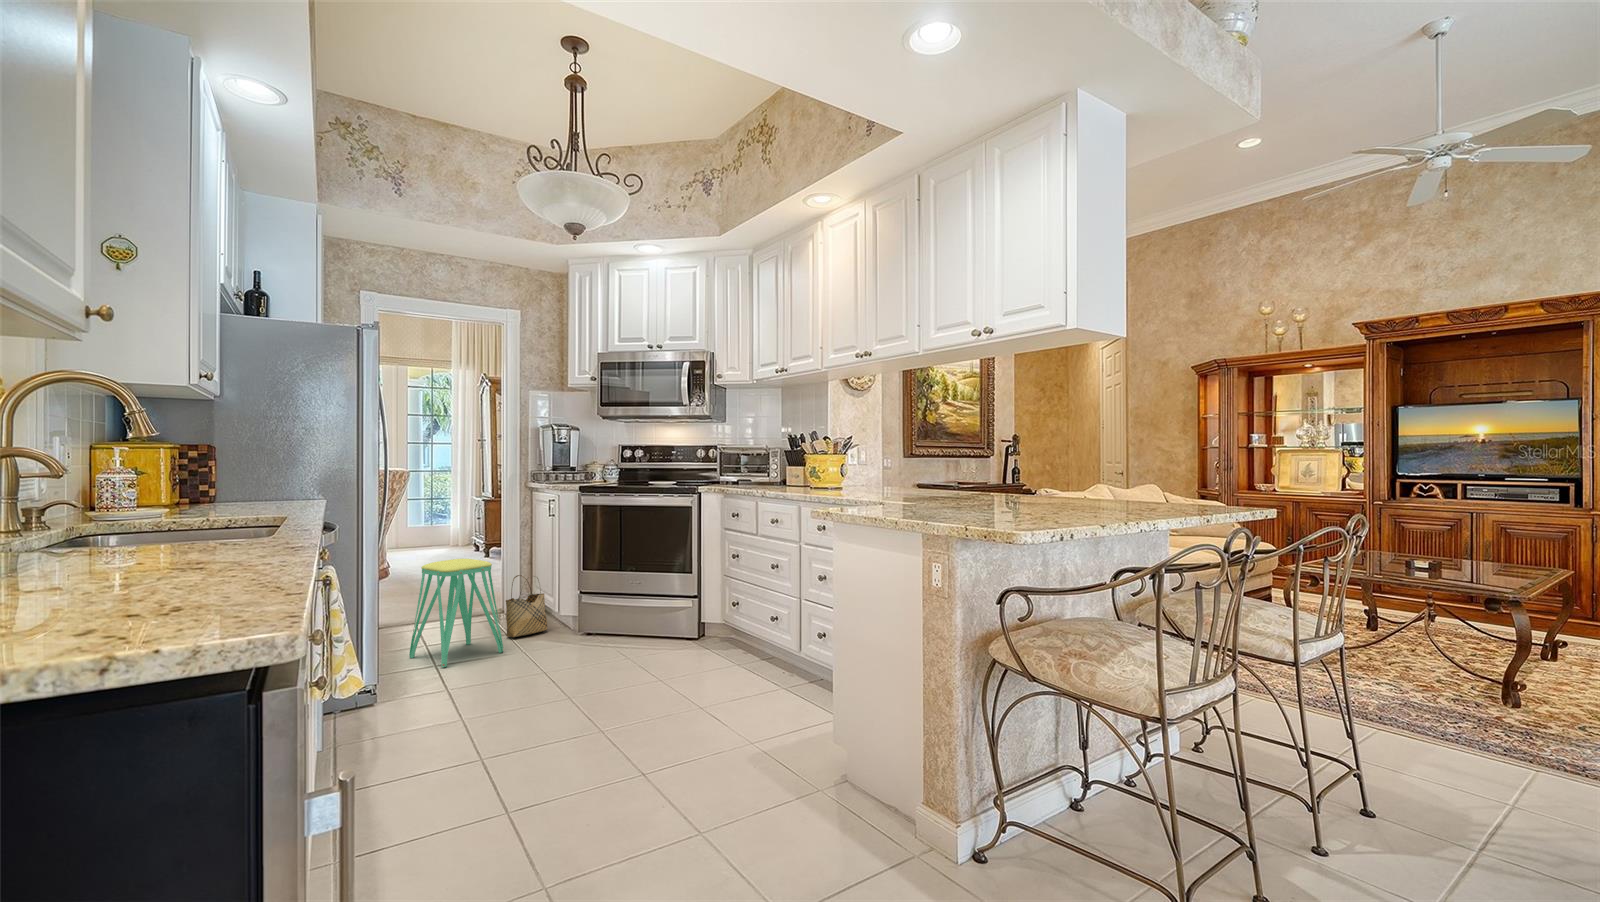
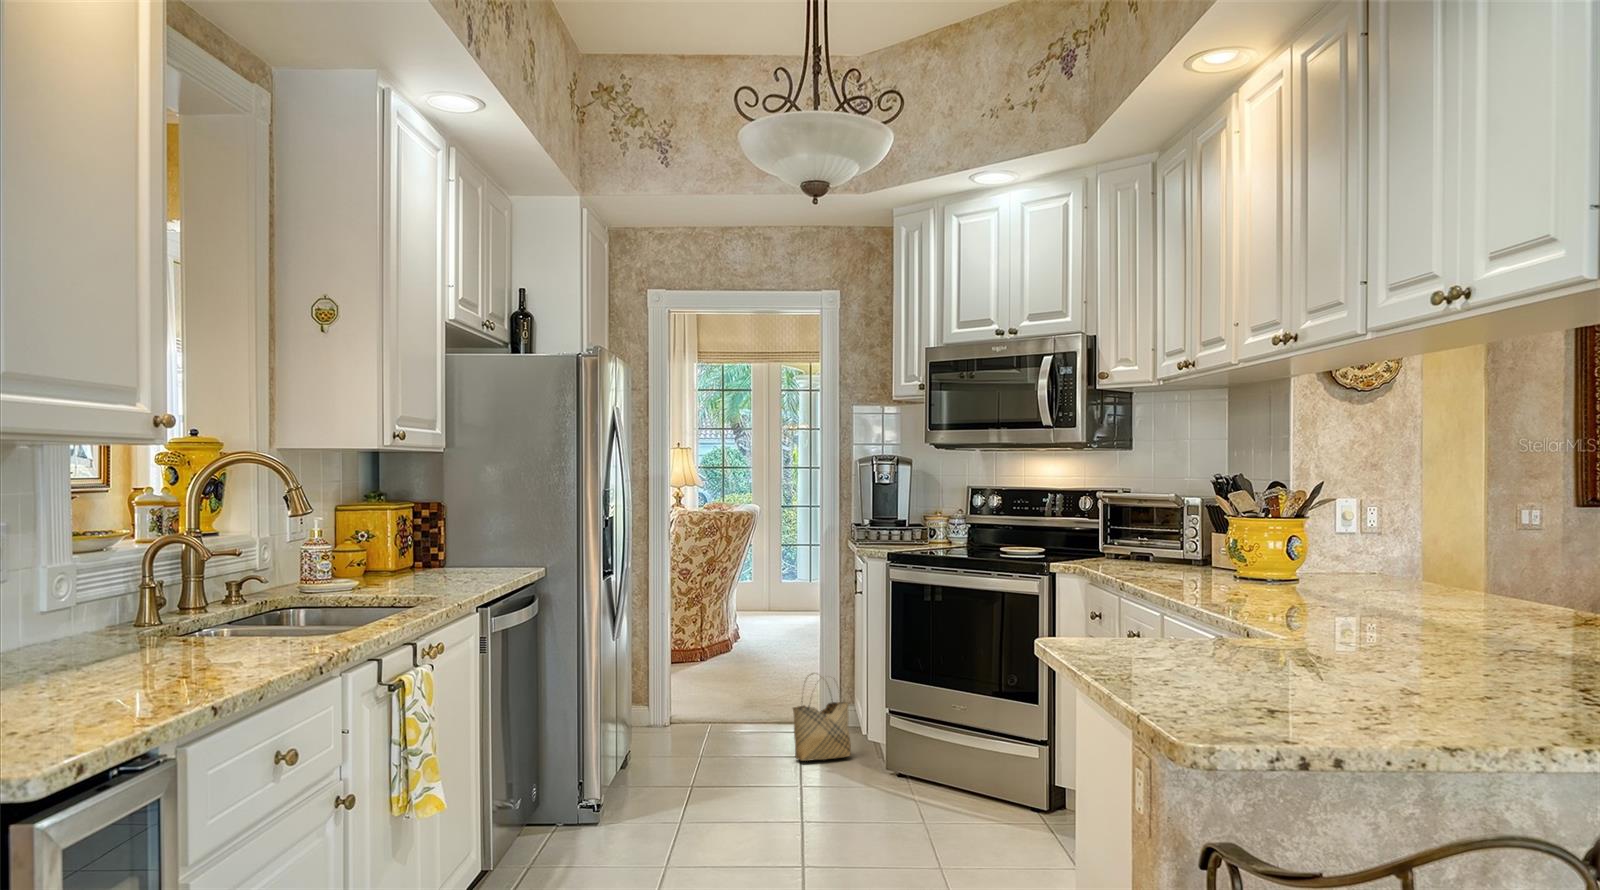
stool: present [409,559,503,667] -> none [670,645,778,790]

